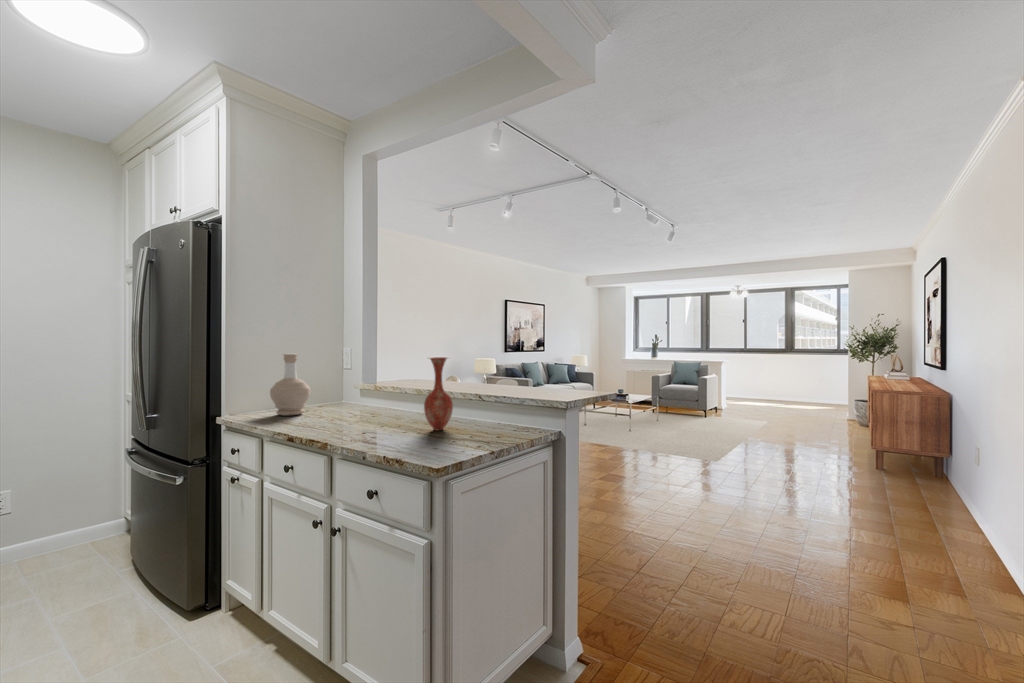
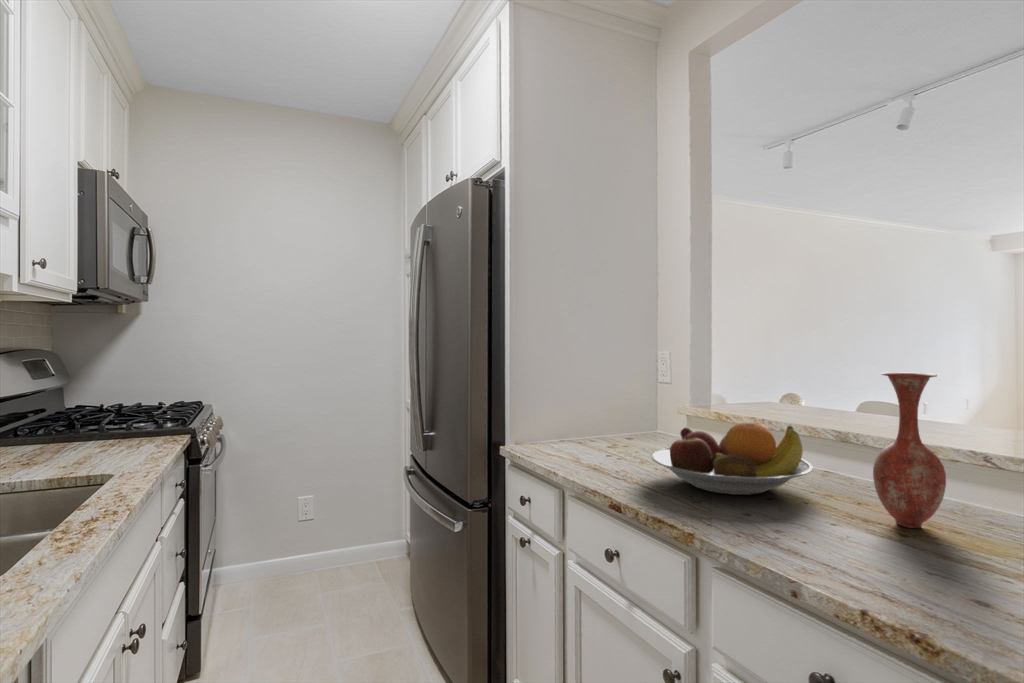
bottle: present [270,354,310,416] -> none [569,359,624,453]
fruit bowl: none [318,387,407,427] -> present [652,422,813,495]

